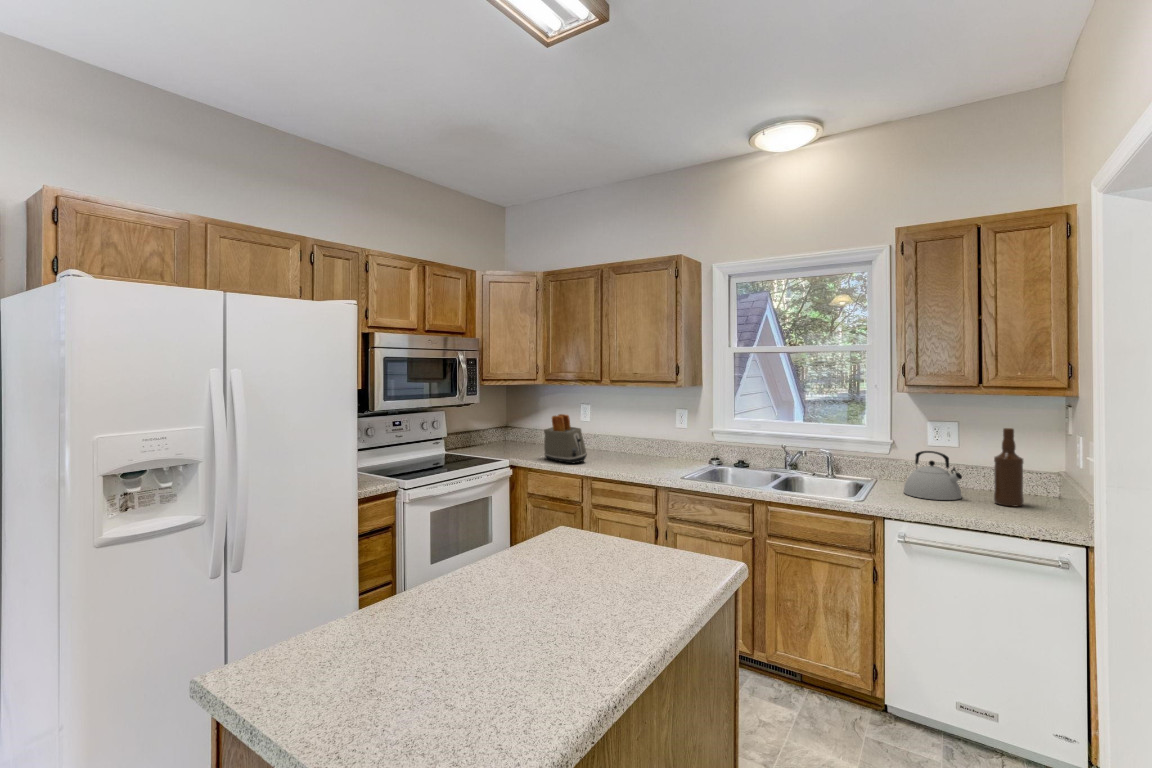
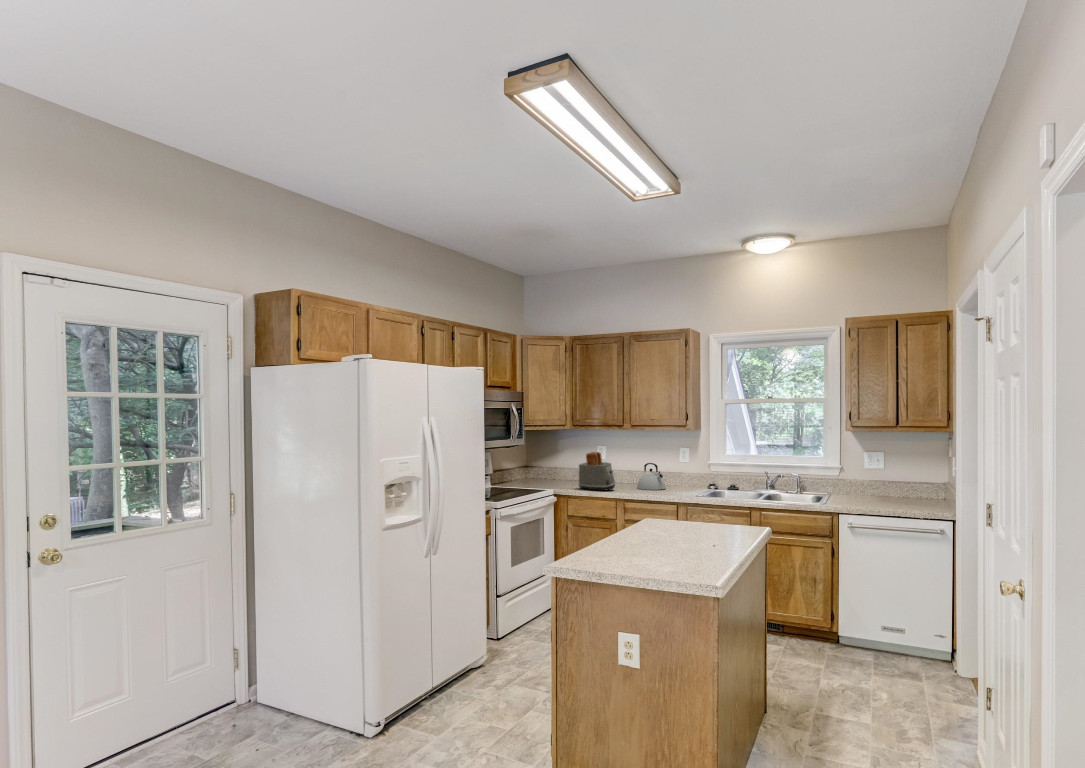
bottle: present [994,428,1024,507] -> none [902,454,920,504]
kettle: present [904,451,962,500] -> present [637,463,666,490]

